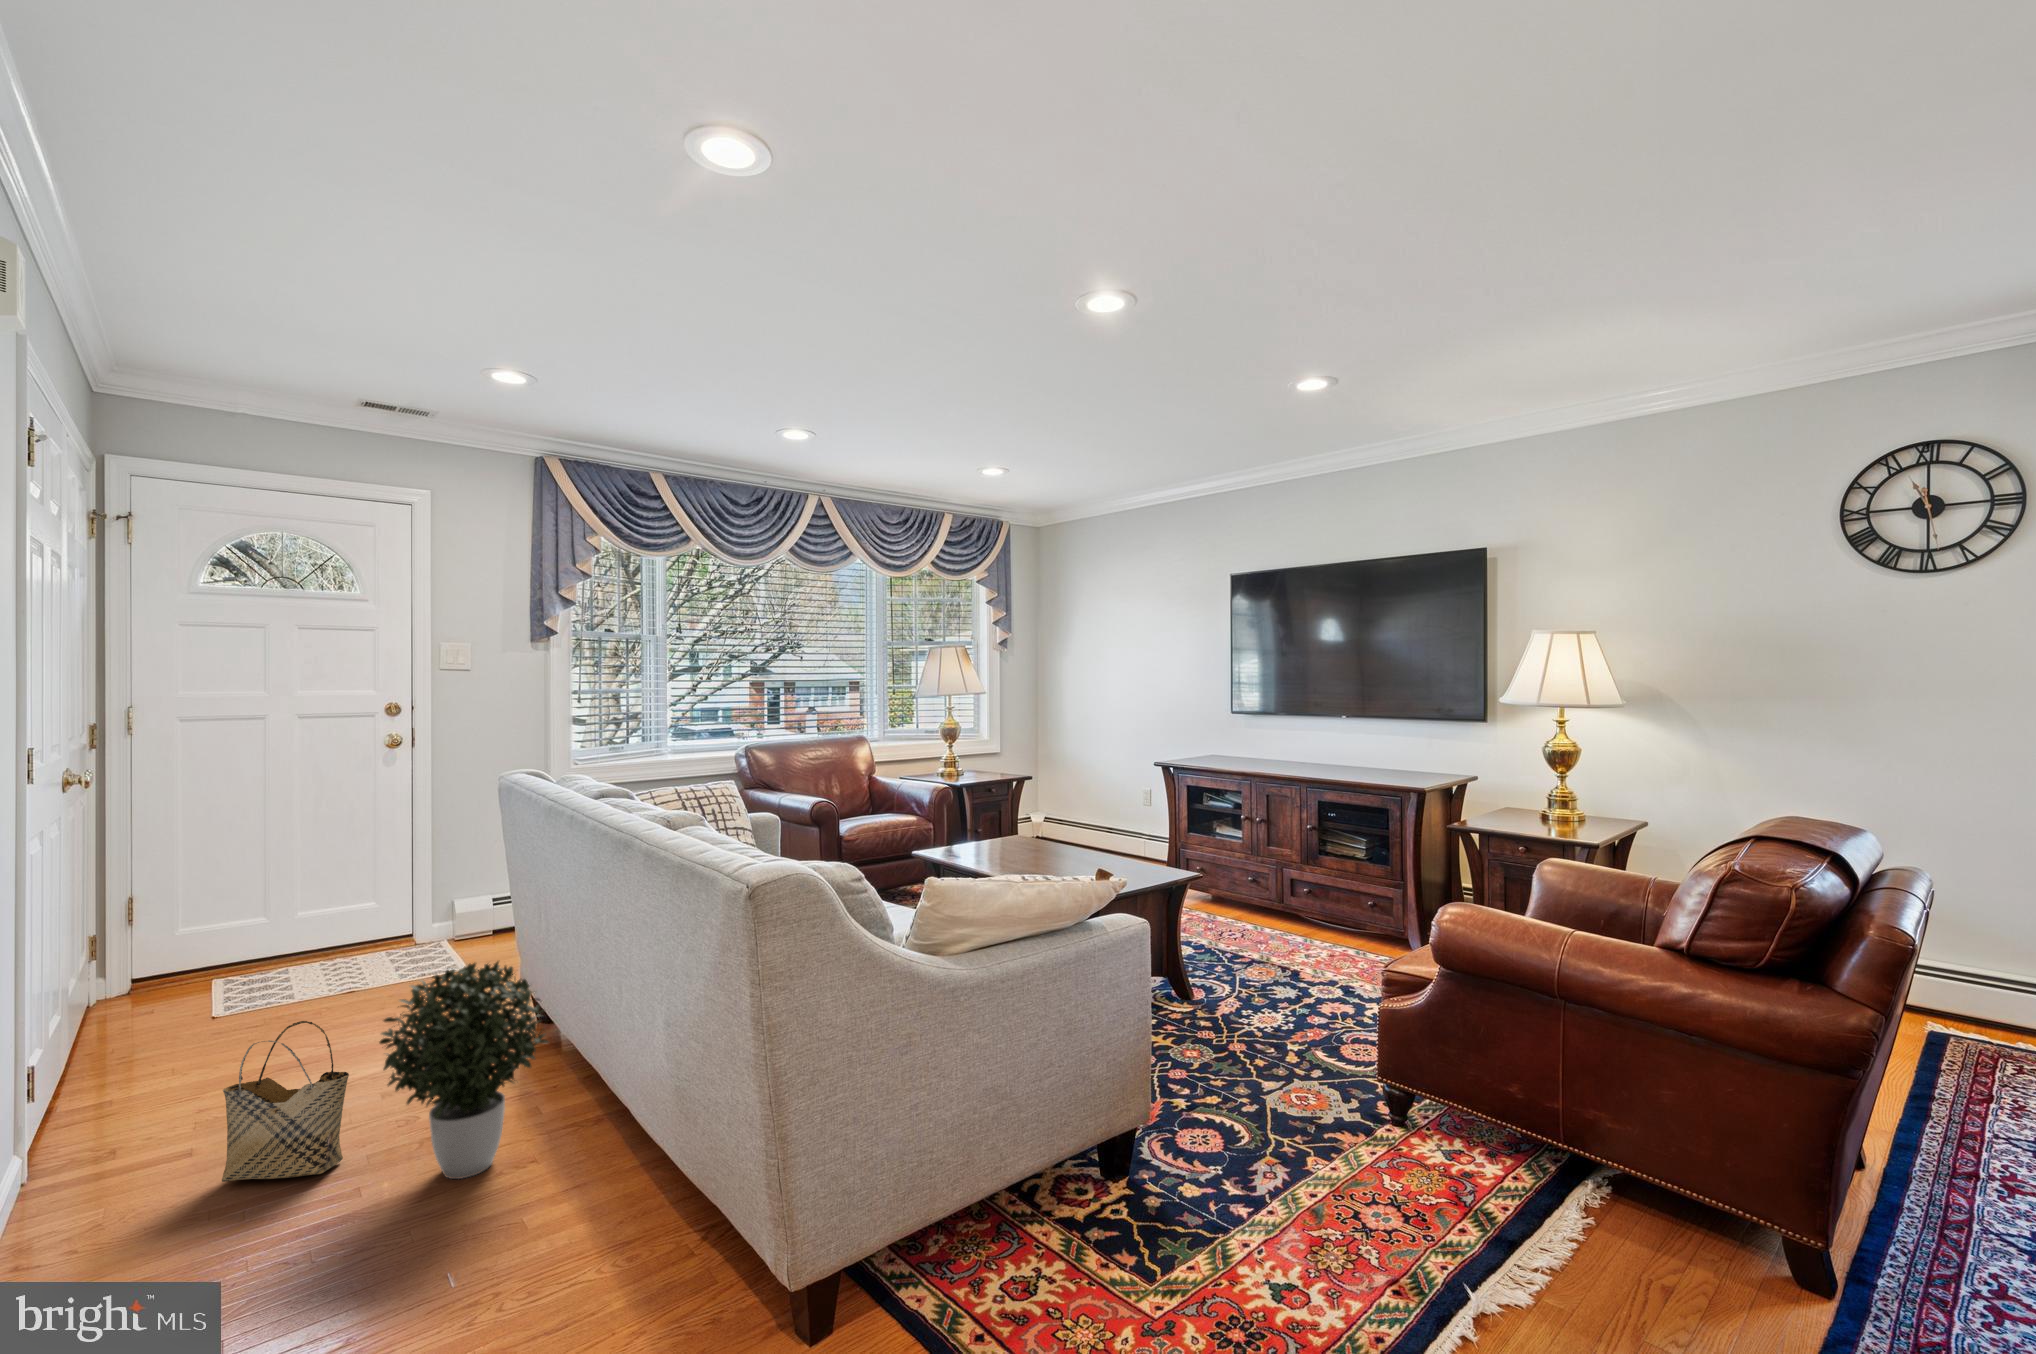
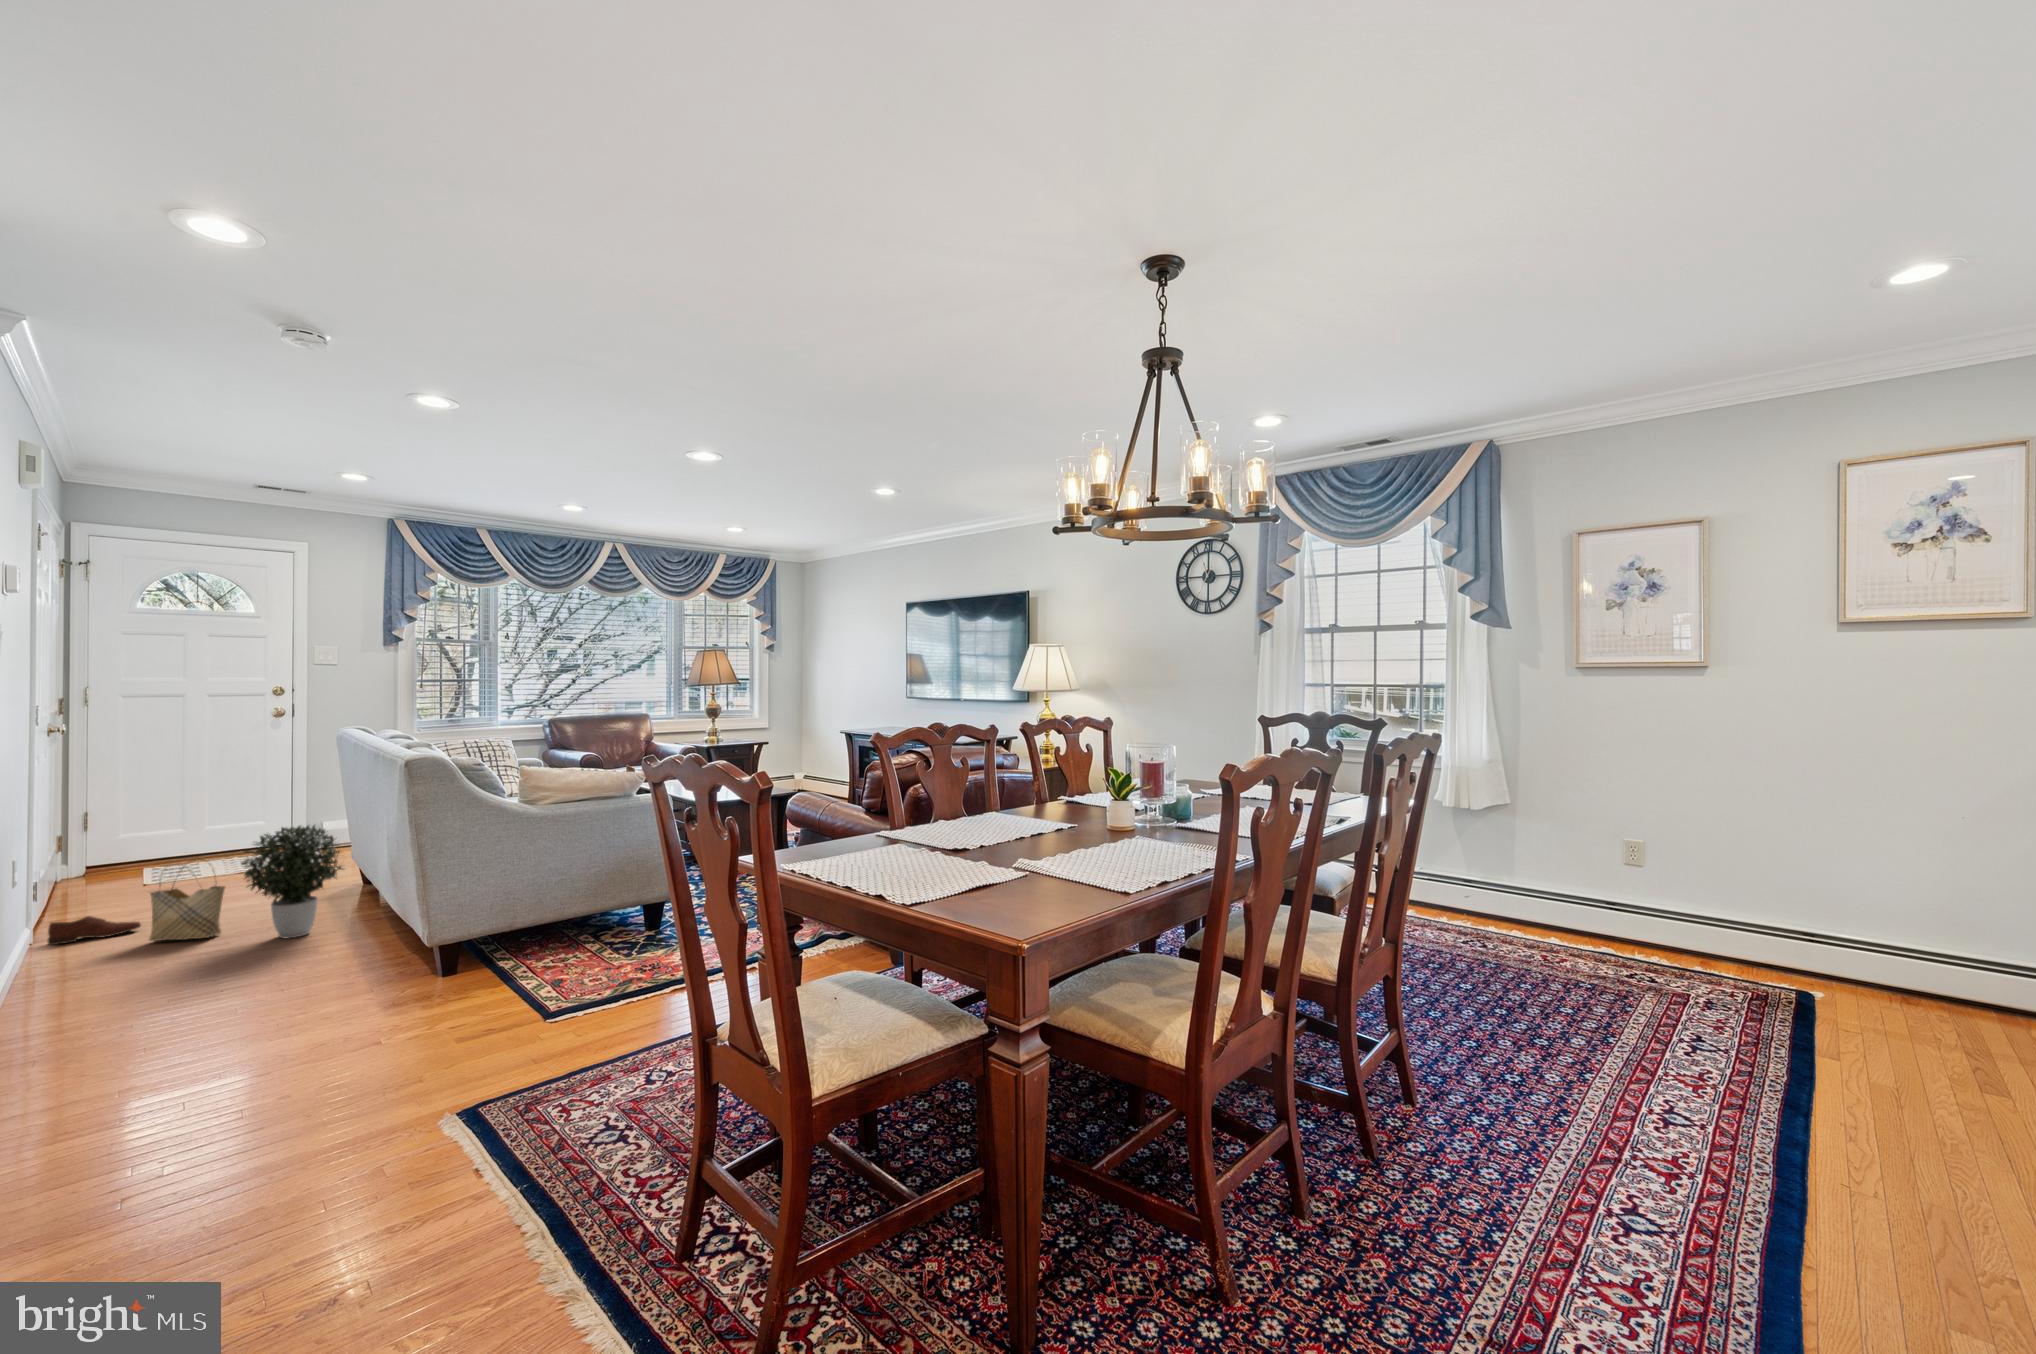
shoe: none [53,1124,209,1184] -> present [48,916,141,945]

